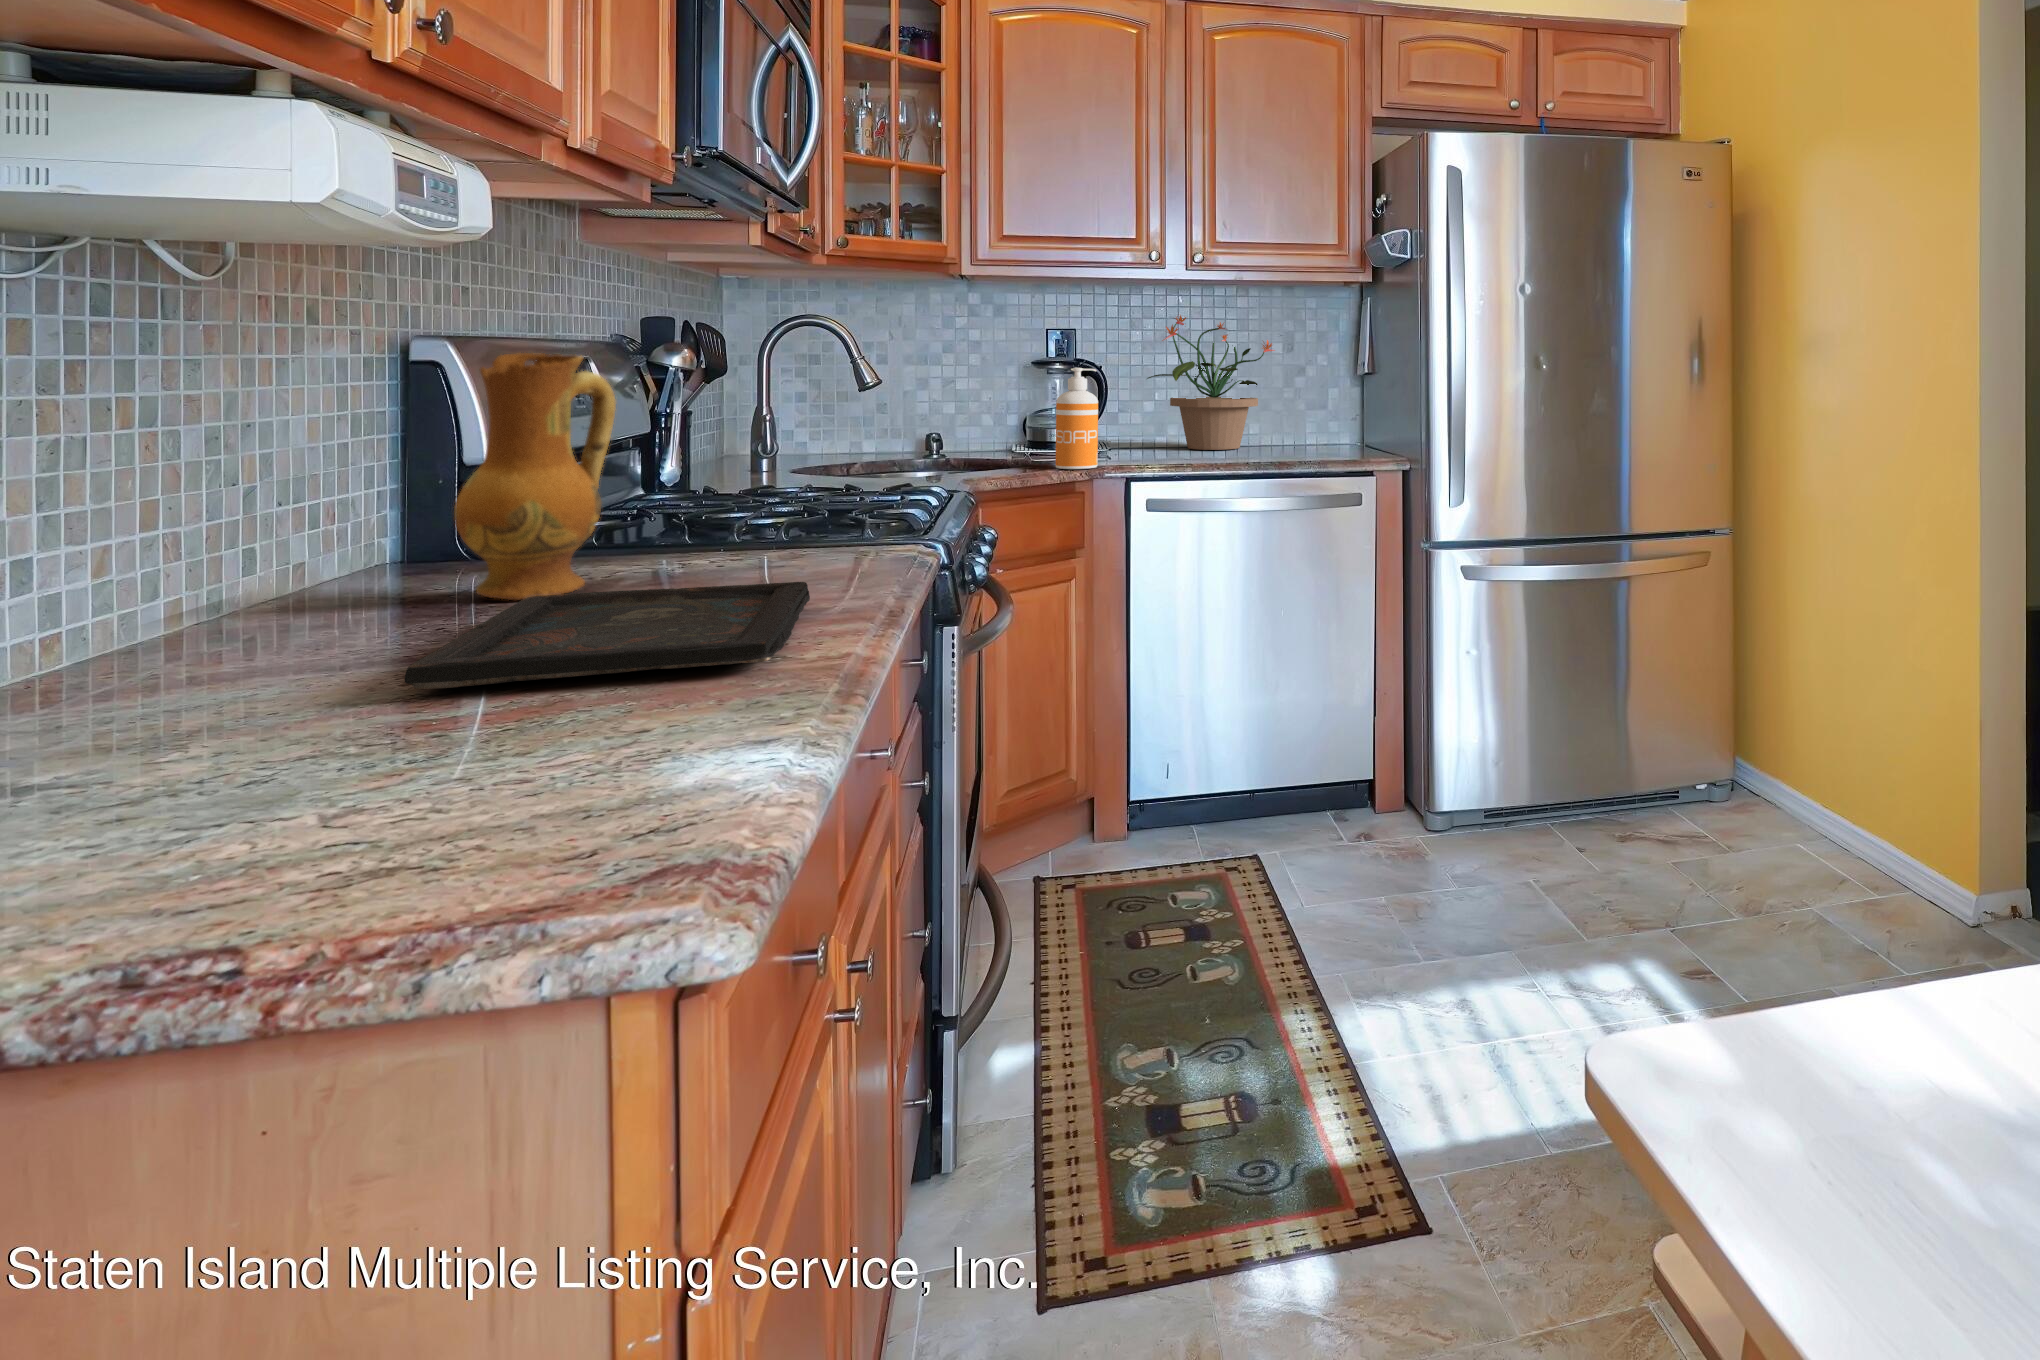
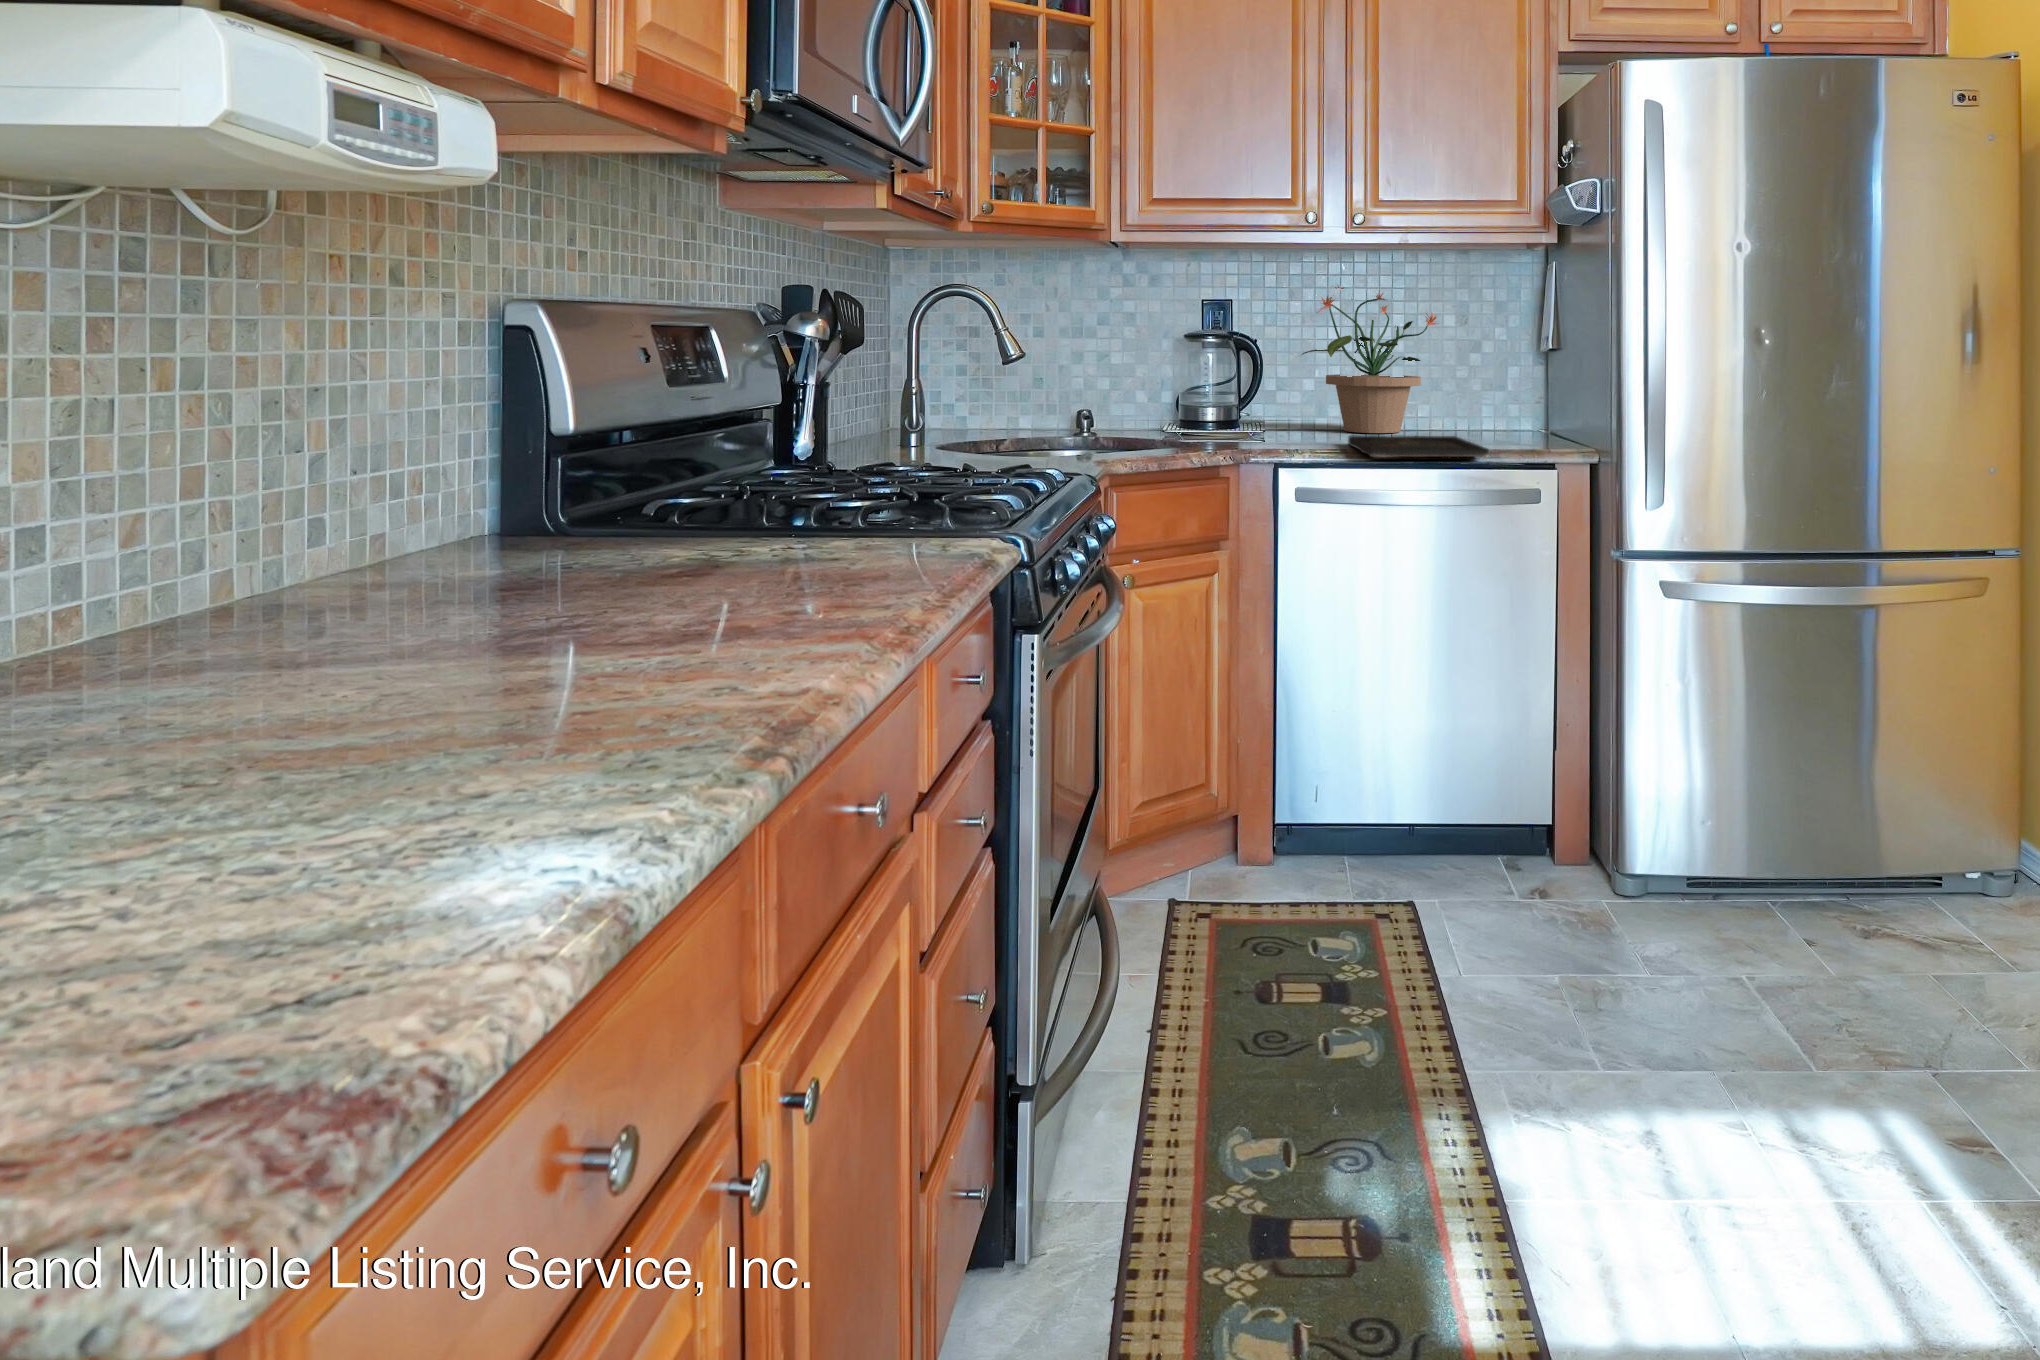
ceramic jug: present [454,353,616,601] -> none [503,313,671,586]
soap dispenser: present [1056,368,1098,469] -> none [1200,341,1244,451]
tray: present [405,582,810,689] -> present [1348,435,1489,457]

